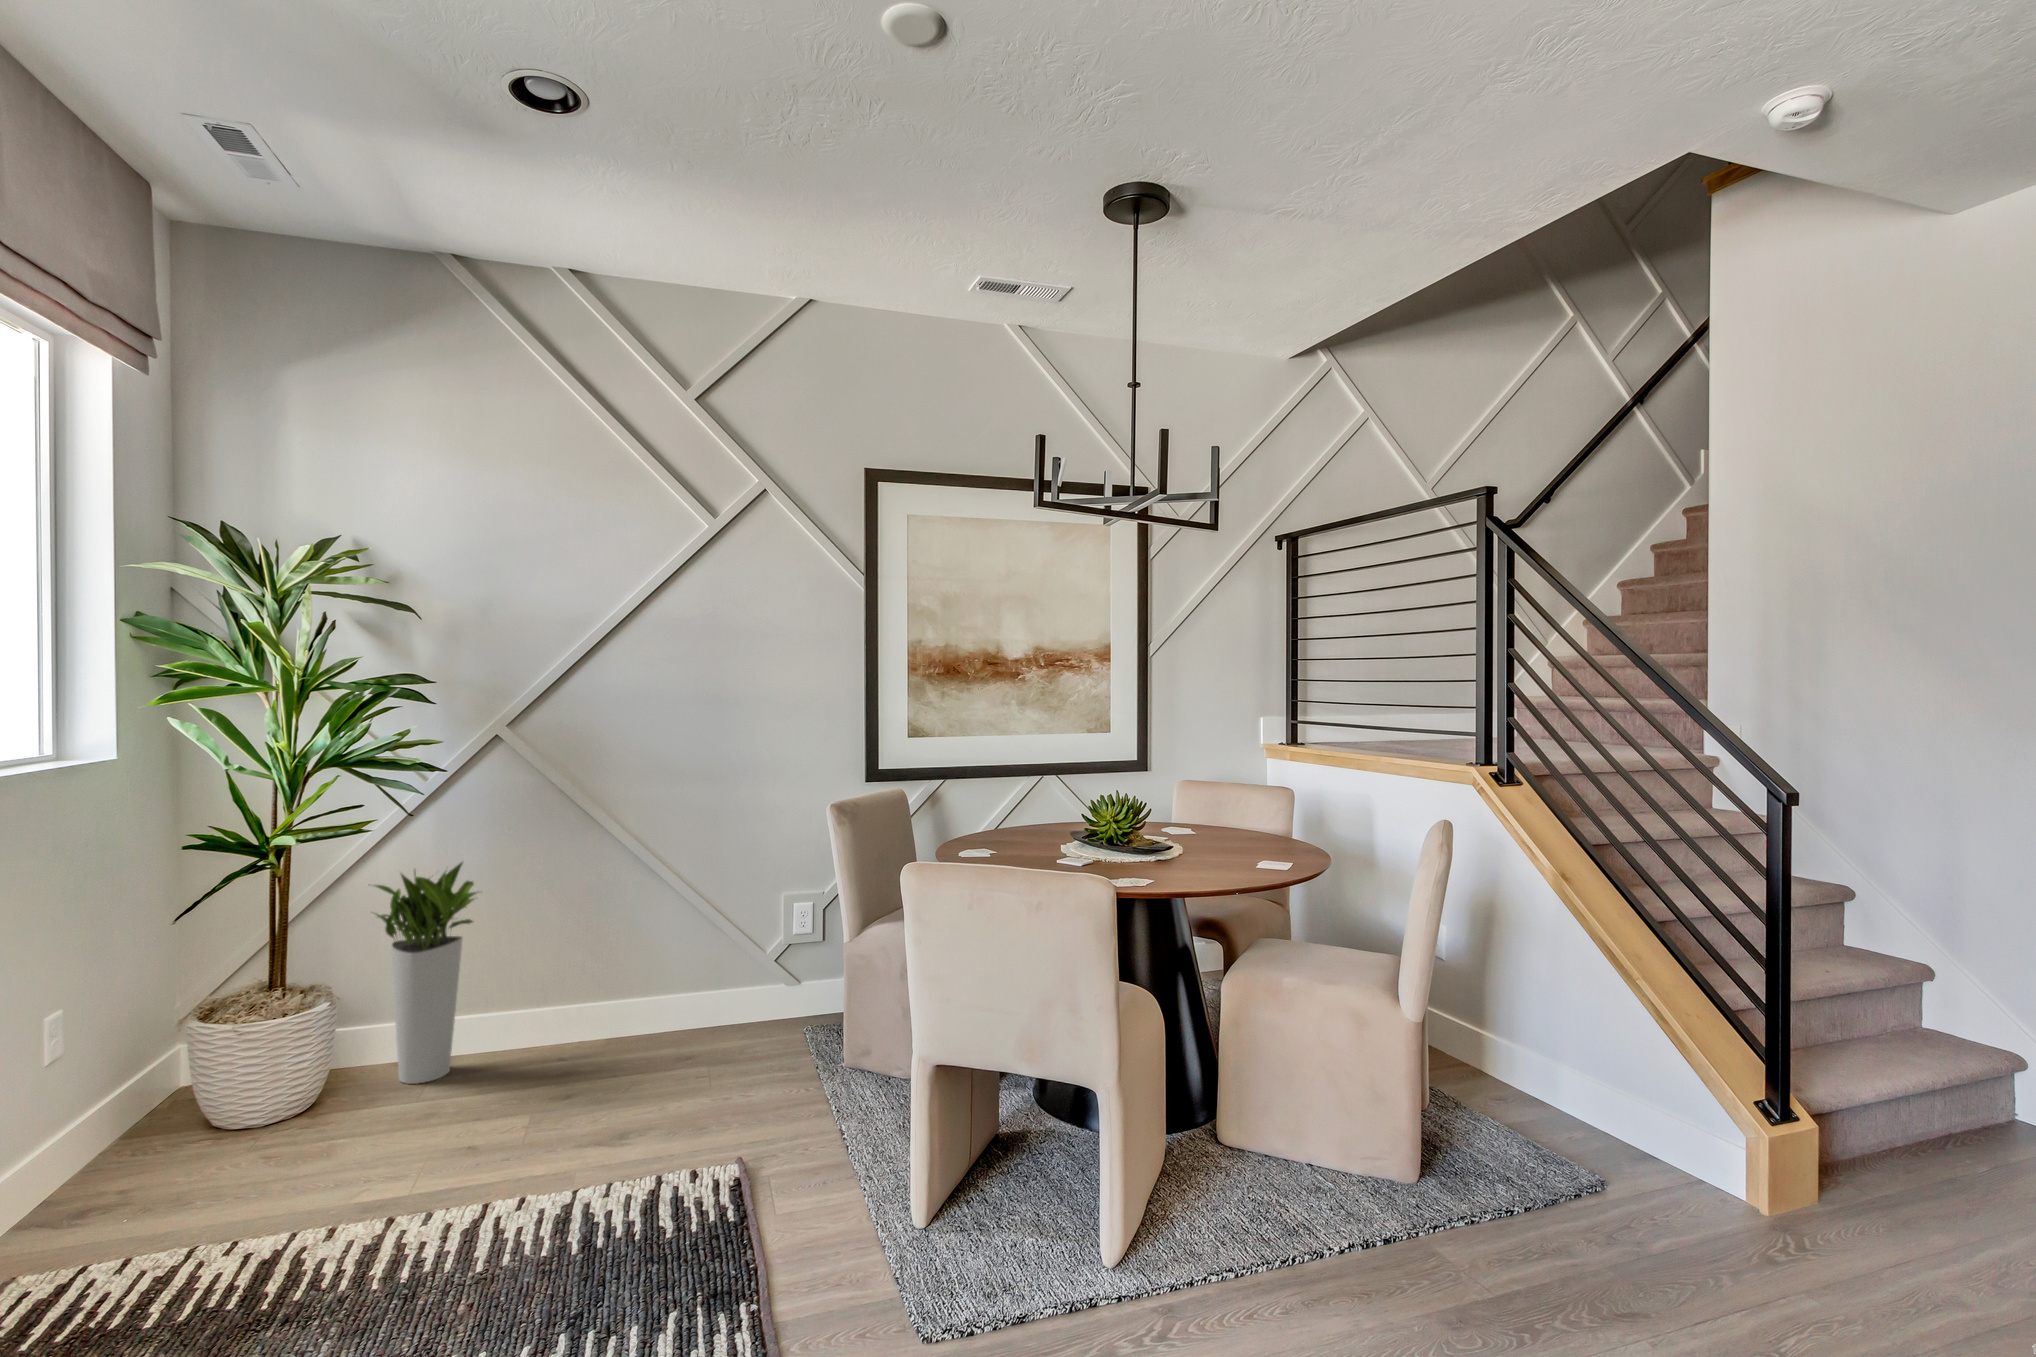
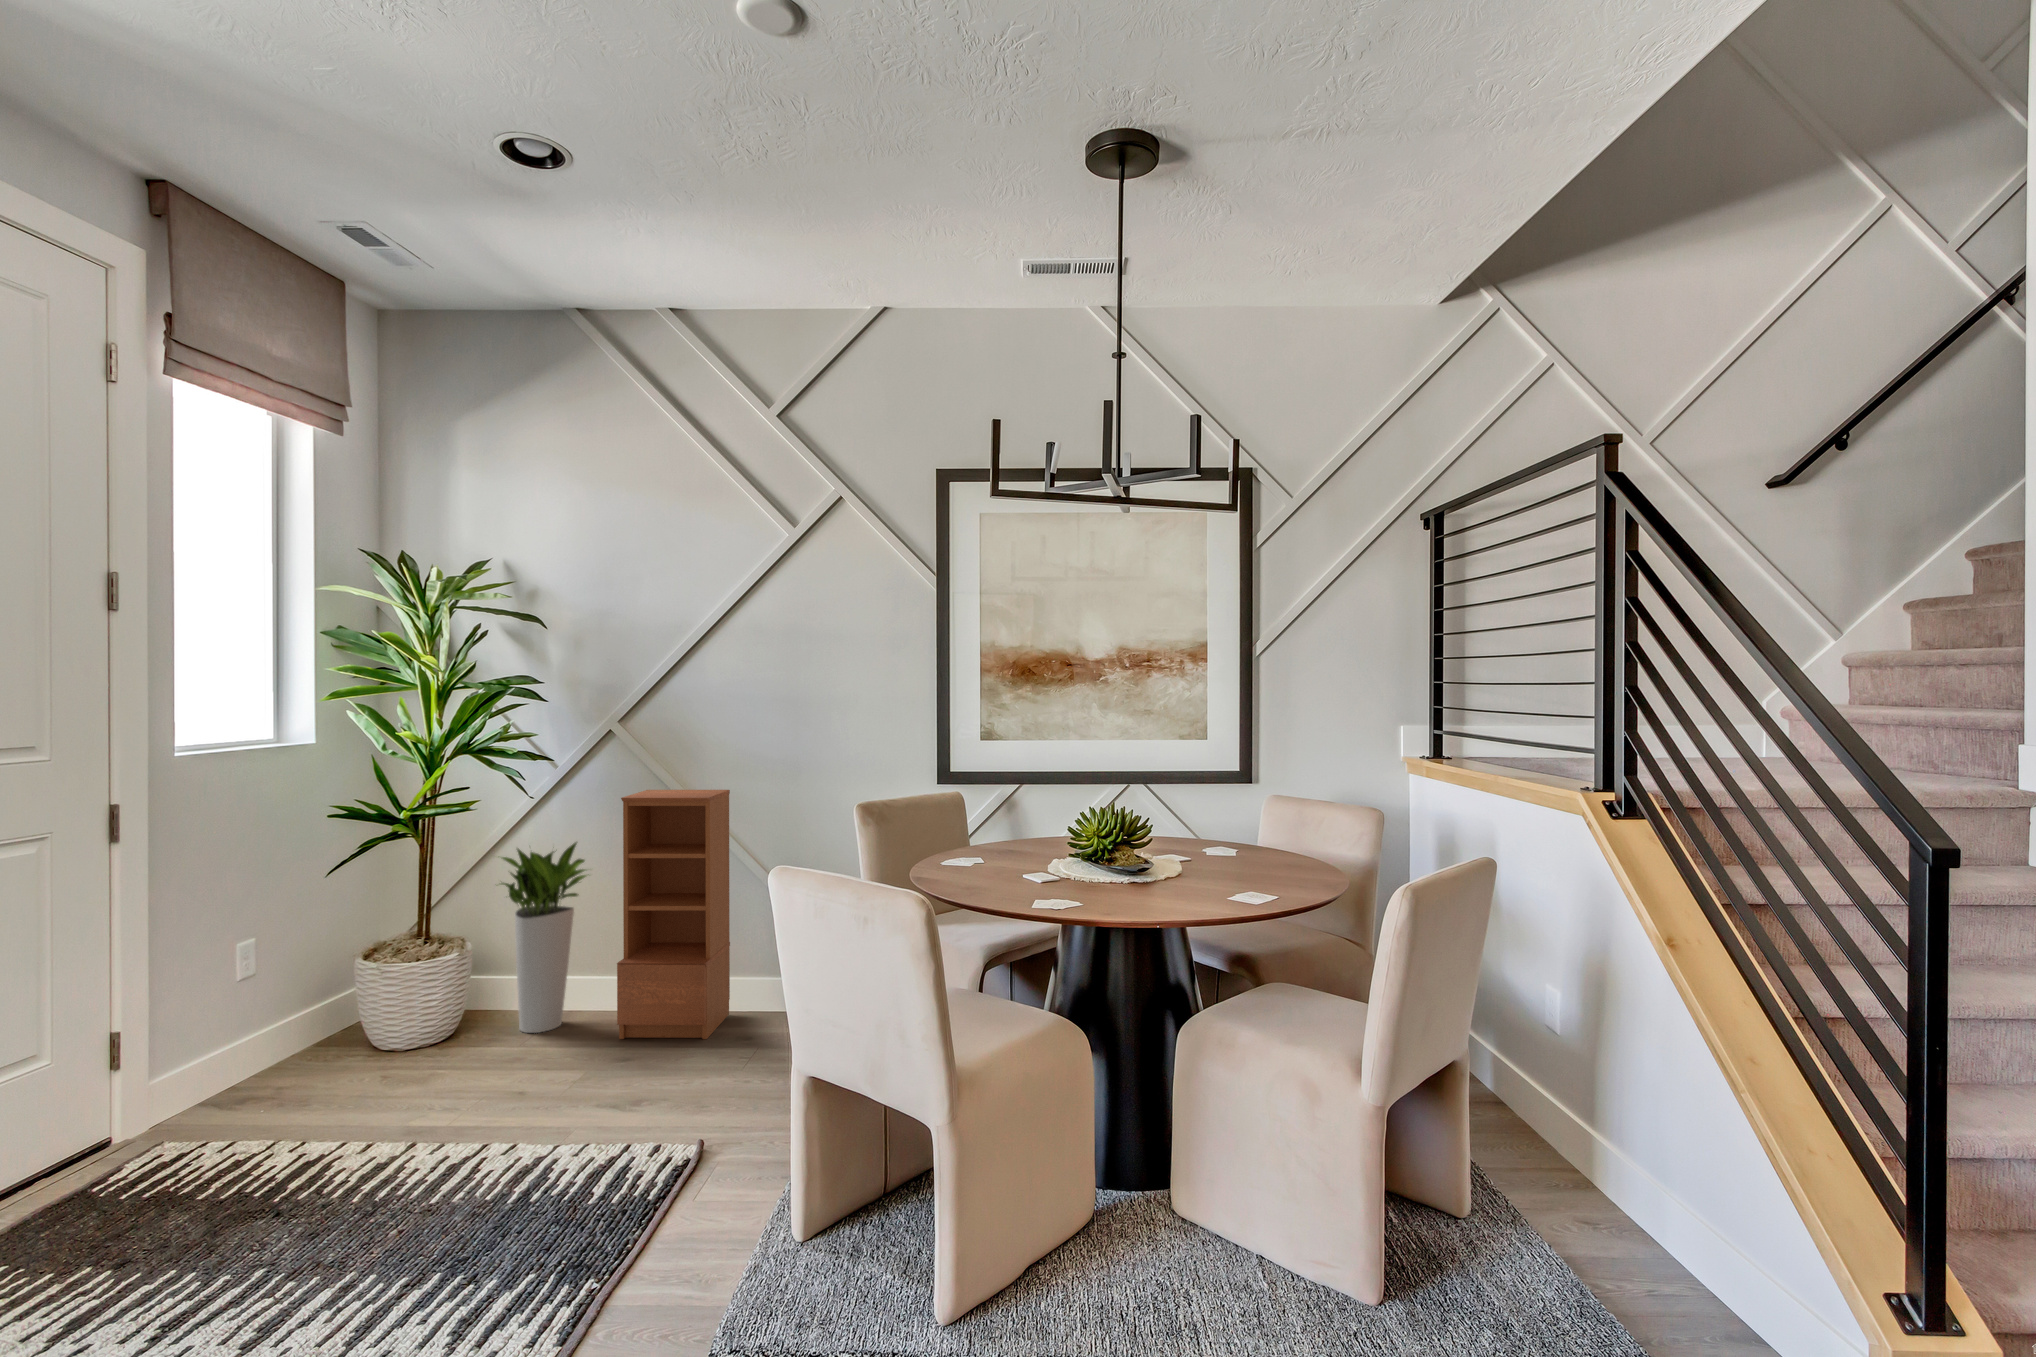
bookcase: none [536,796,644,1076] -> present [617,790,730,1039]

